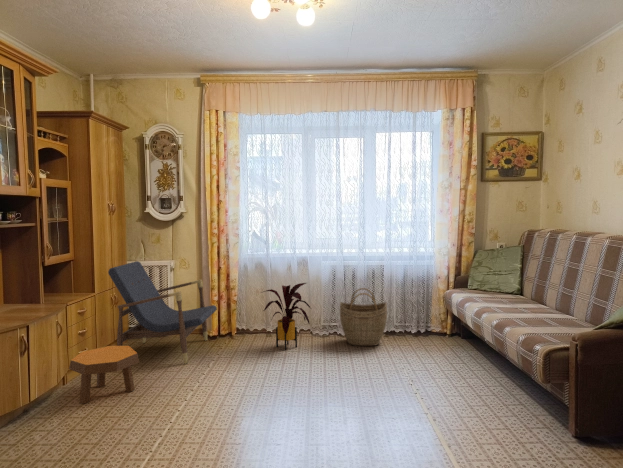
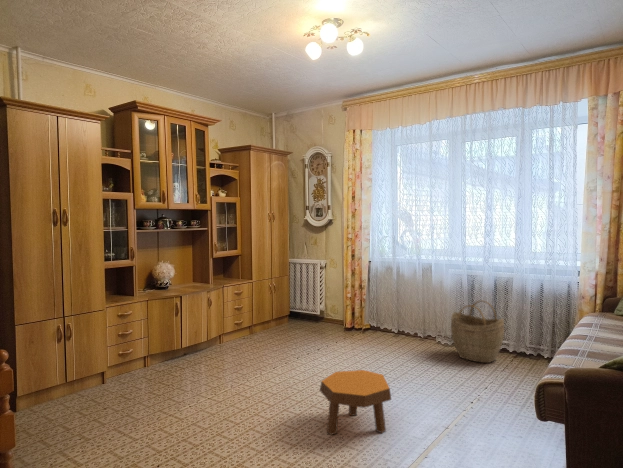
lounge chair: present [108,261,217,364] -> none [261,259,347,345]
house plant: present [264,283,310,350] -> none [370,289,427,350]
footstool: present [69,346,139,404] -> present [320,370,391,435]

